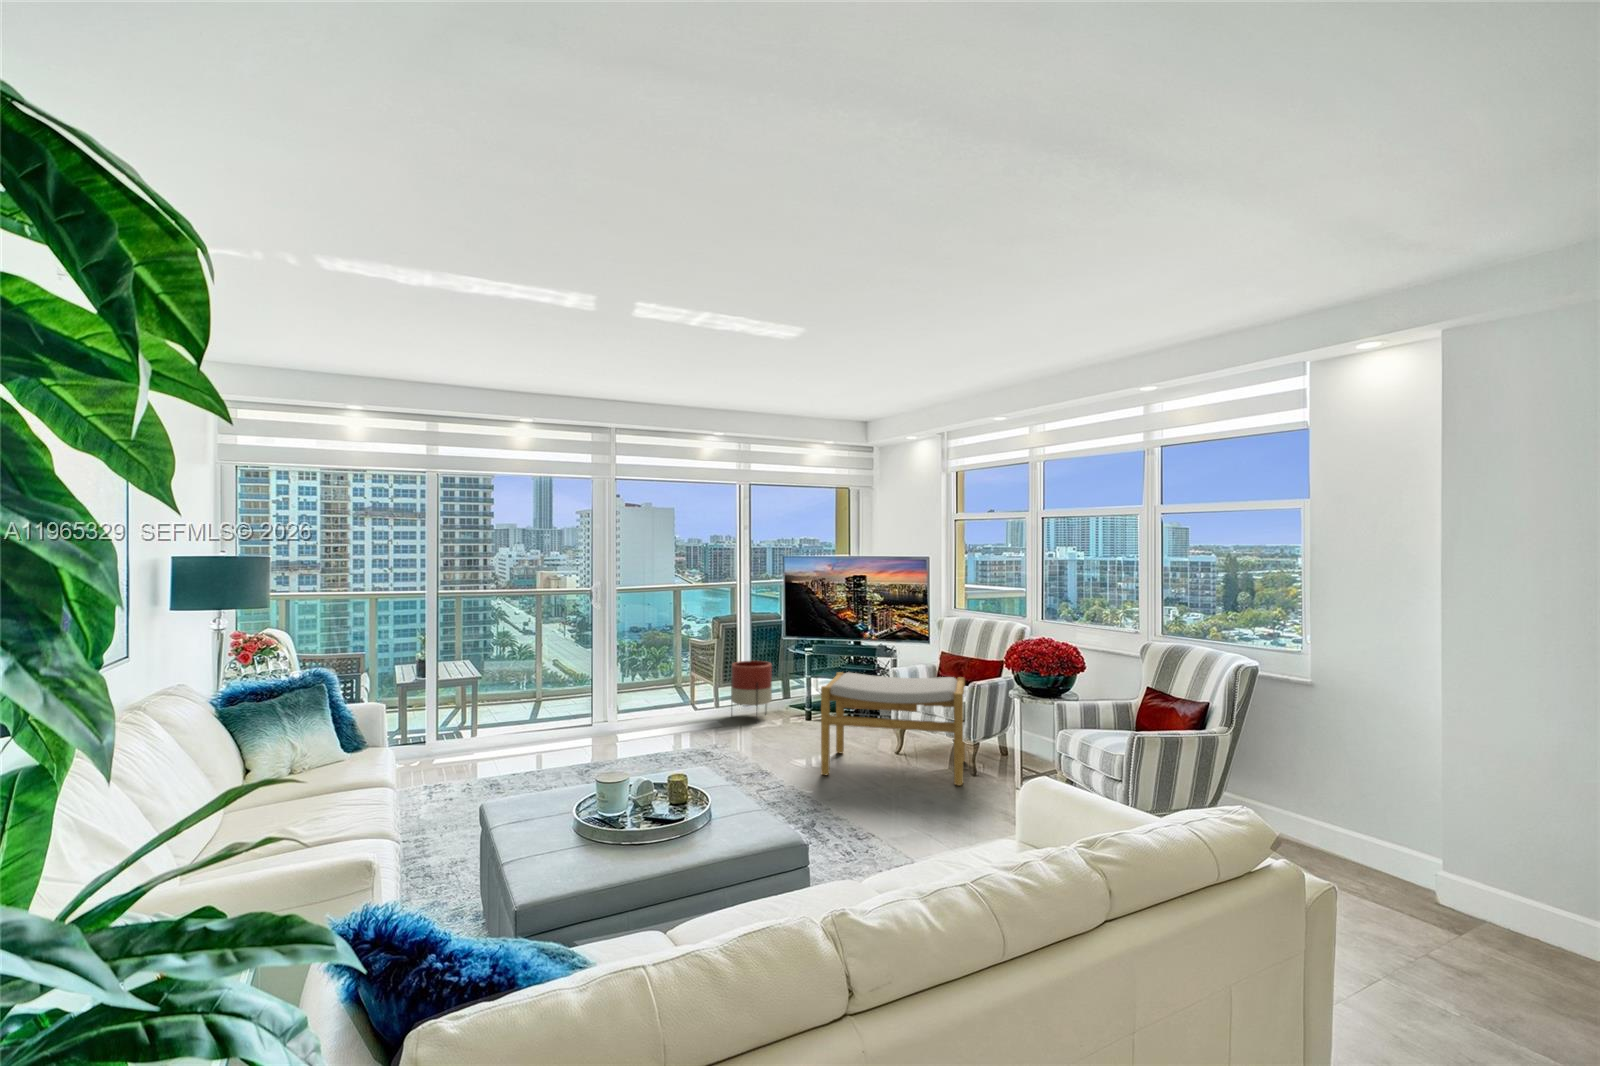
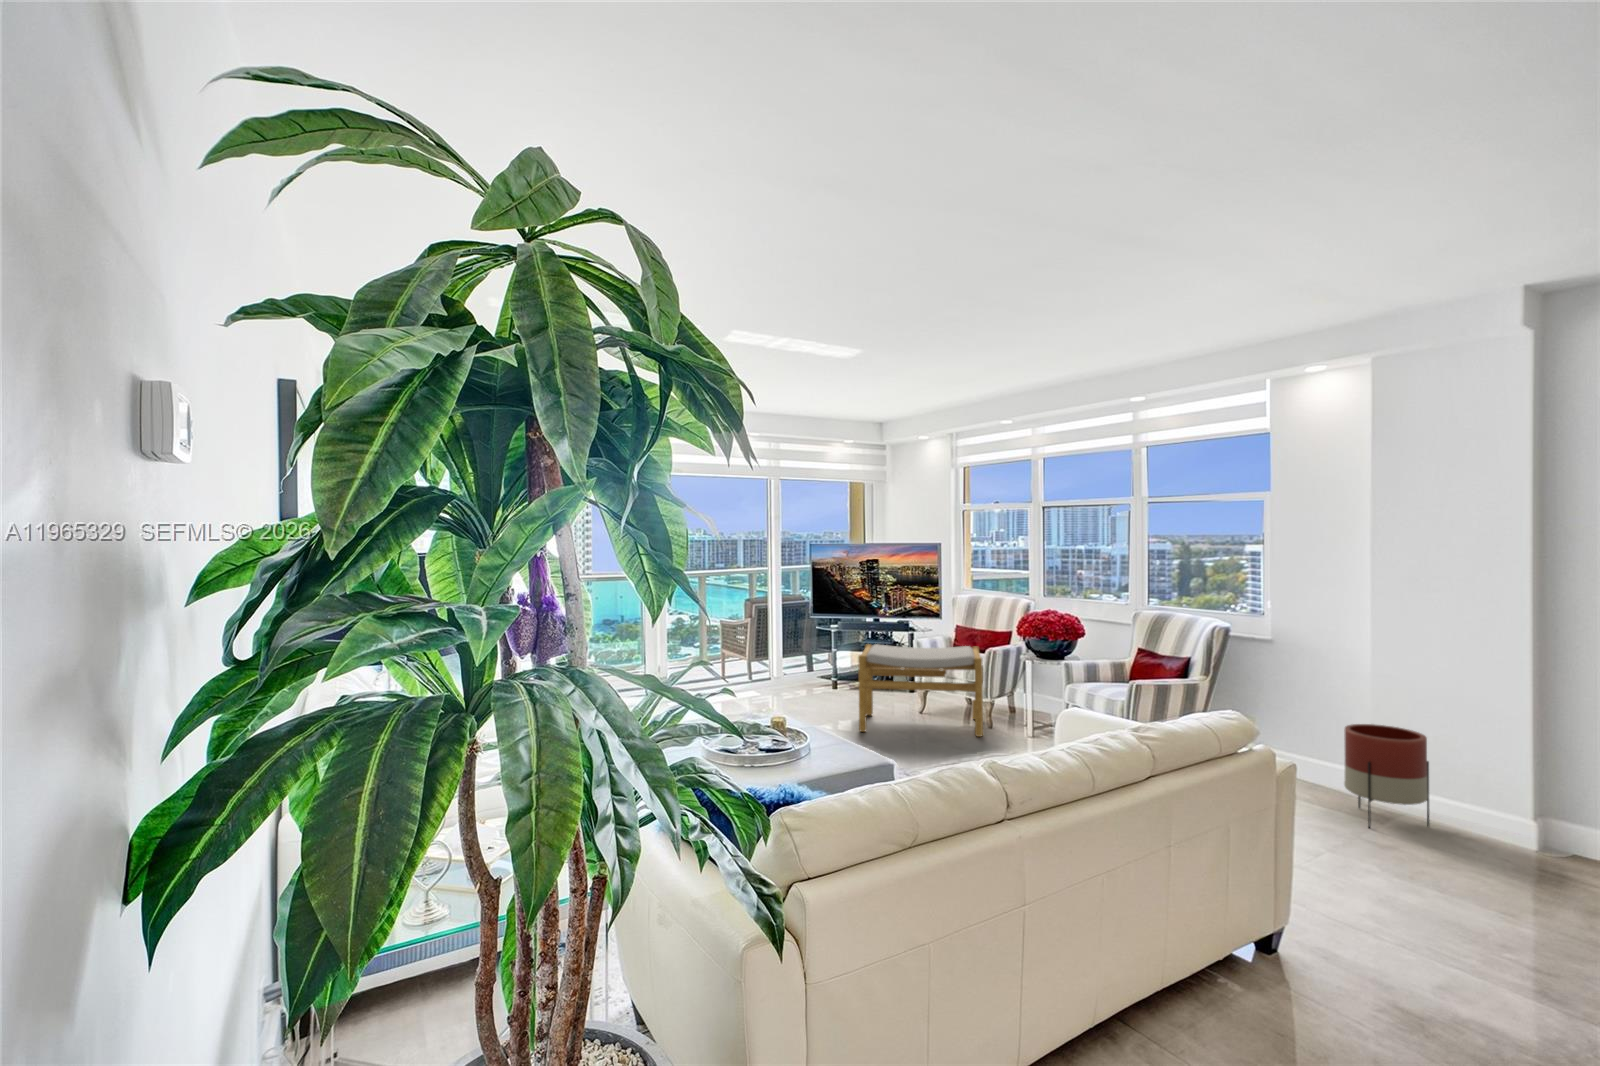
planter: present [731,661,772,722] -> present [1344,724,1429,828]

